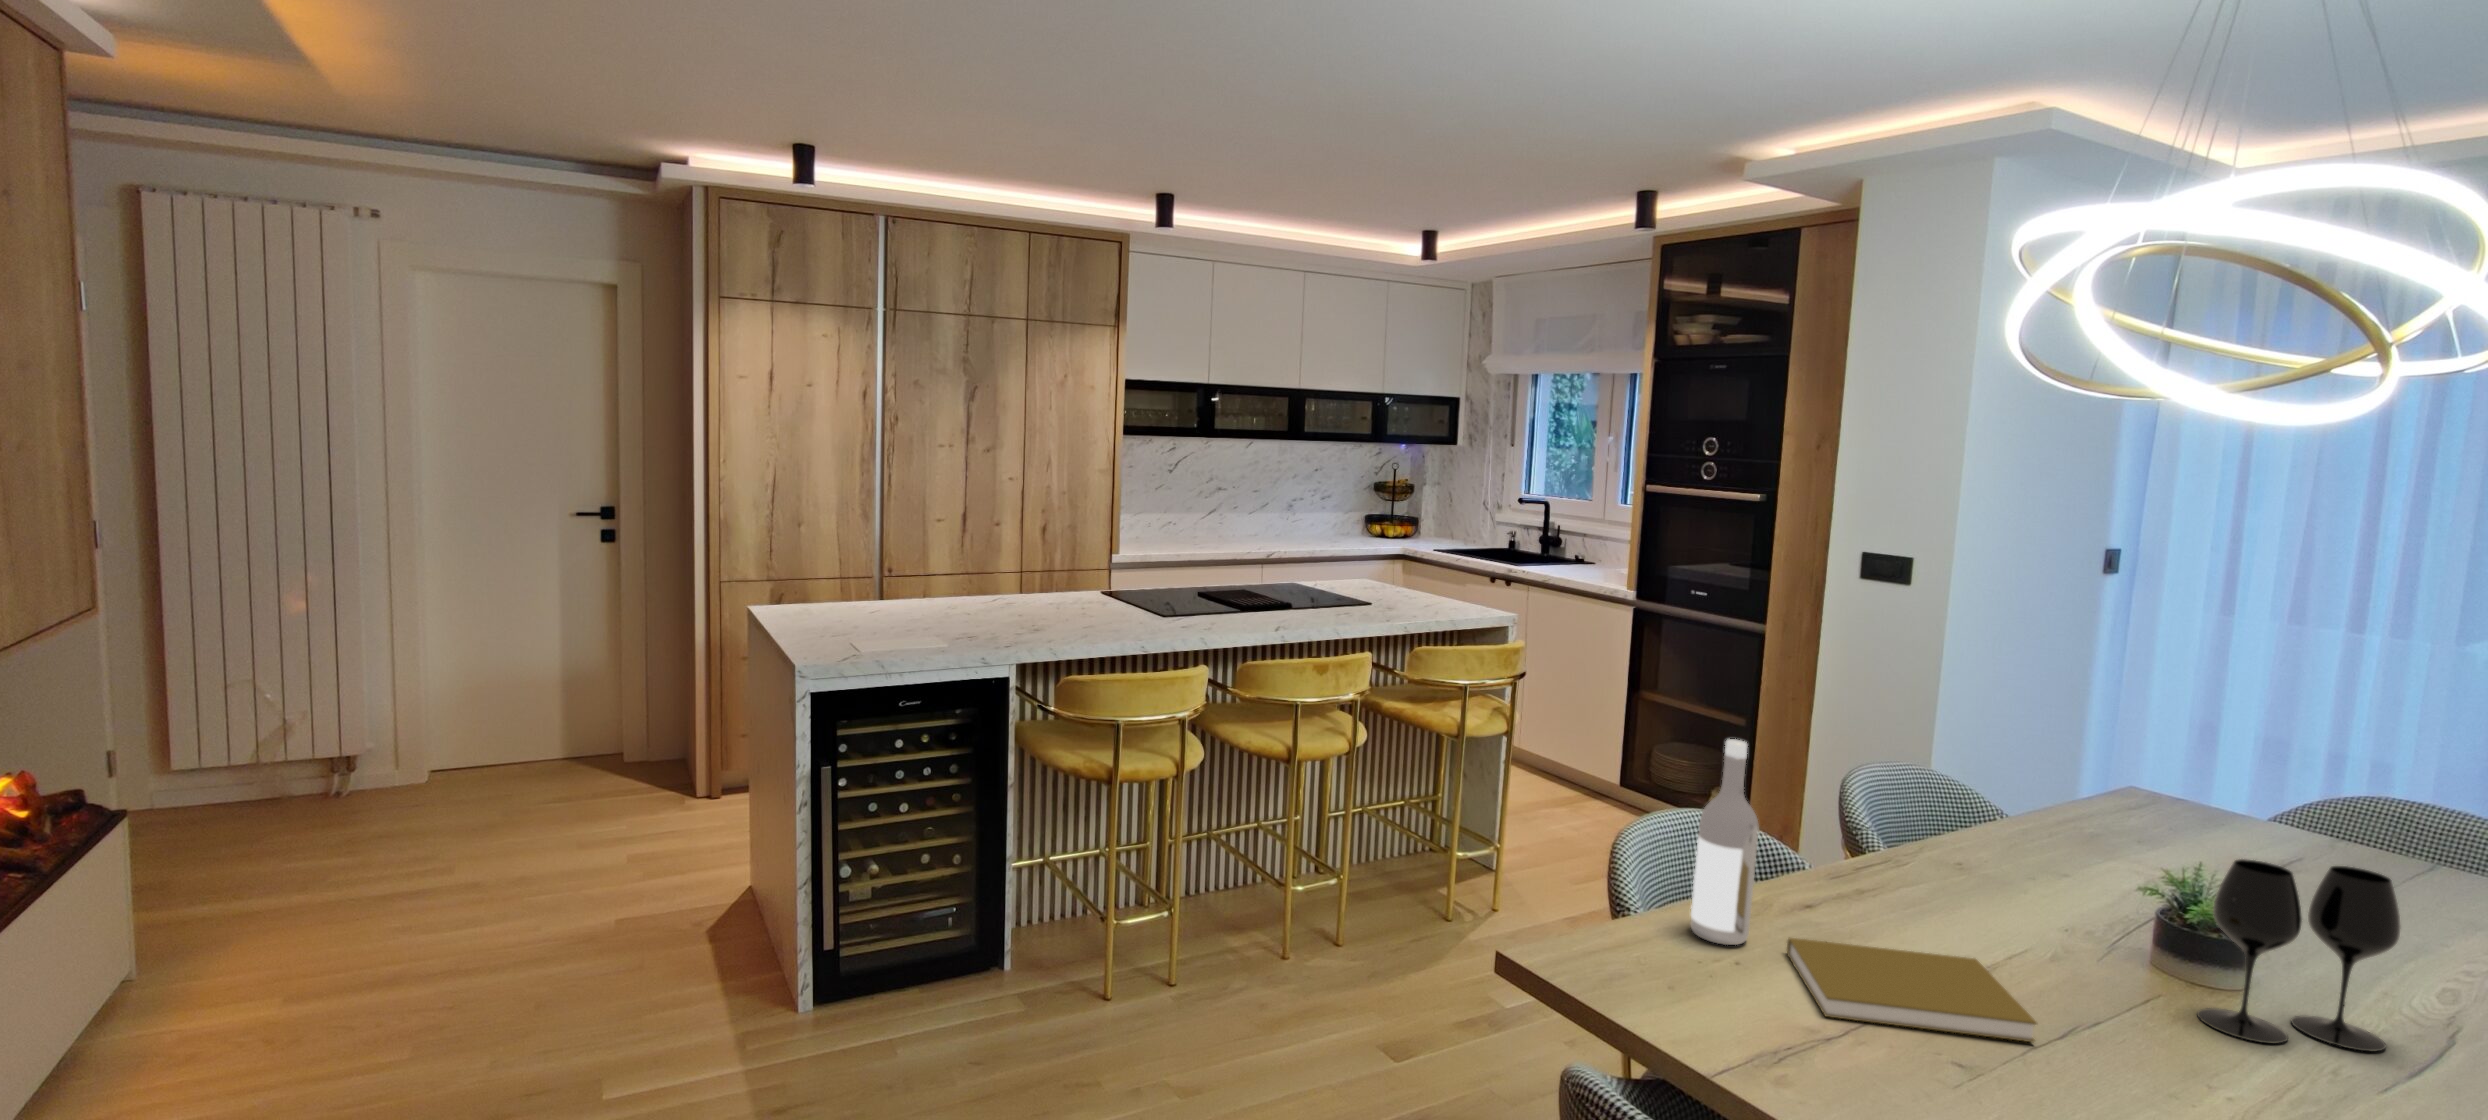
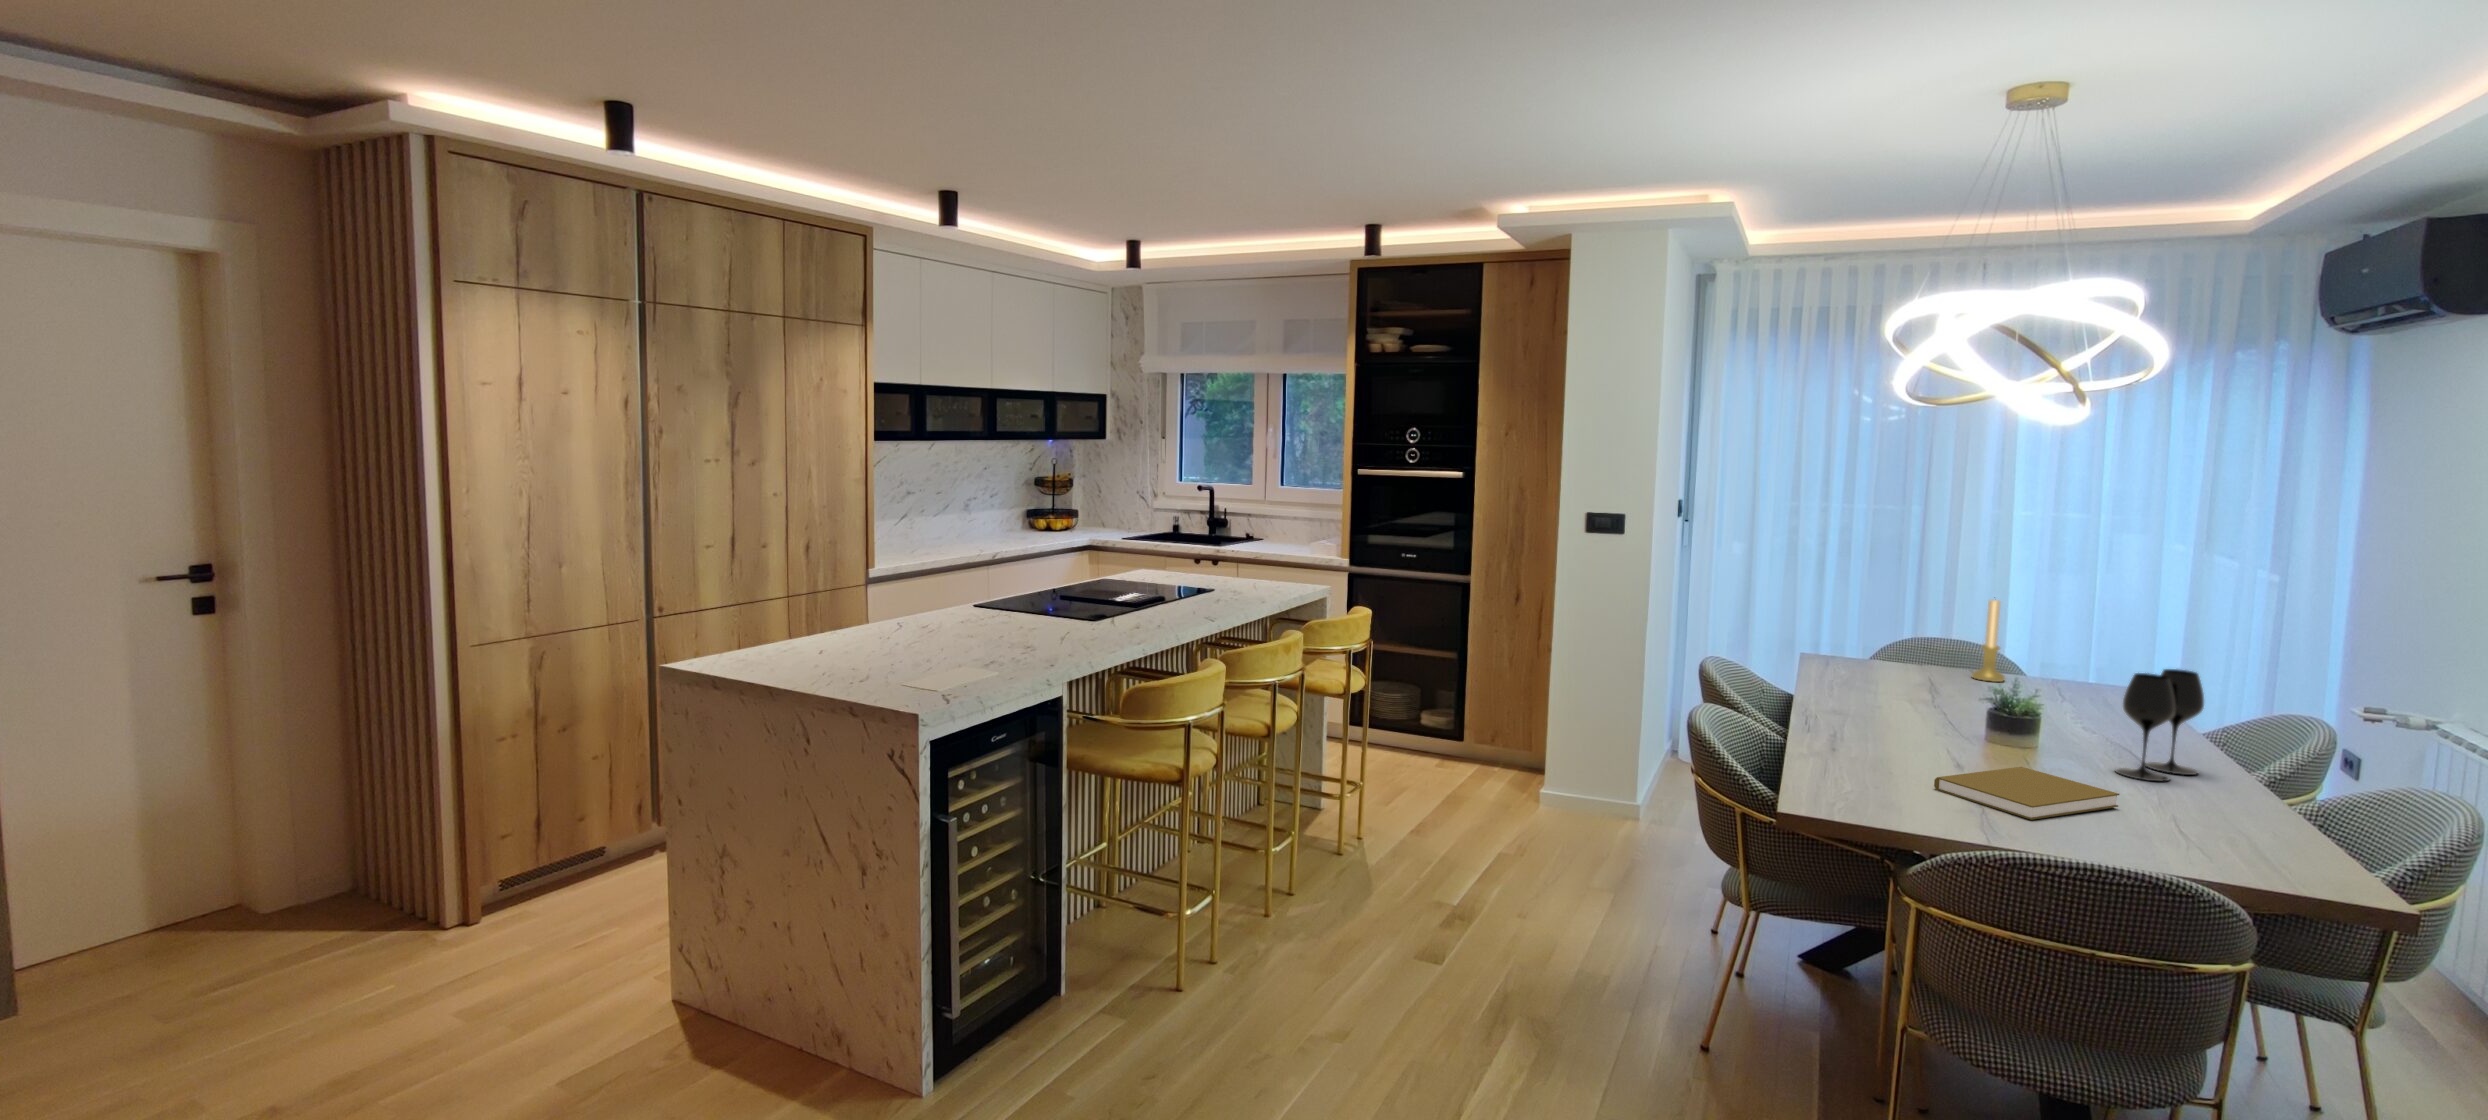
candle holder: none [2339,734,2401,873] -> present [1972,600,2005,682]
wine bottle: present [1691,739,1759,945] -> none [1867,642,1918,792]

